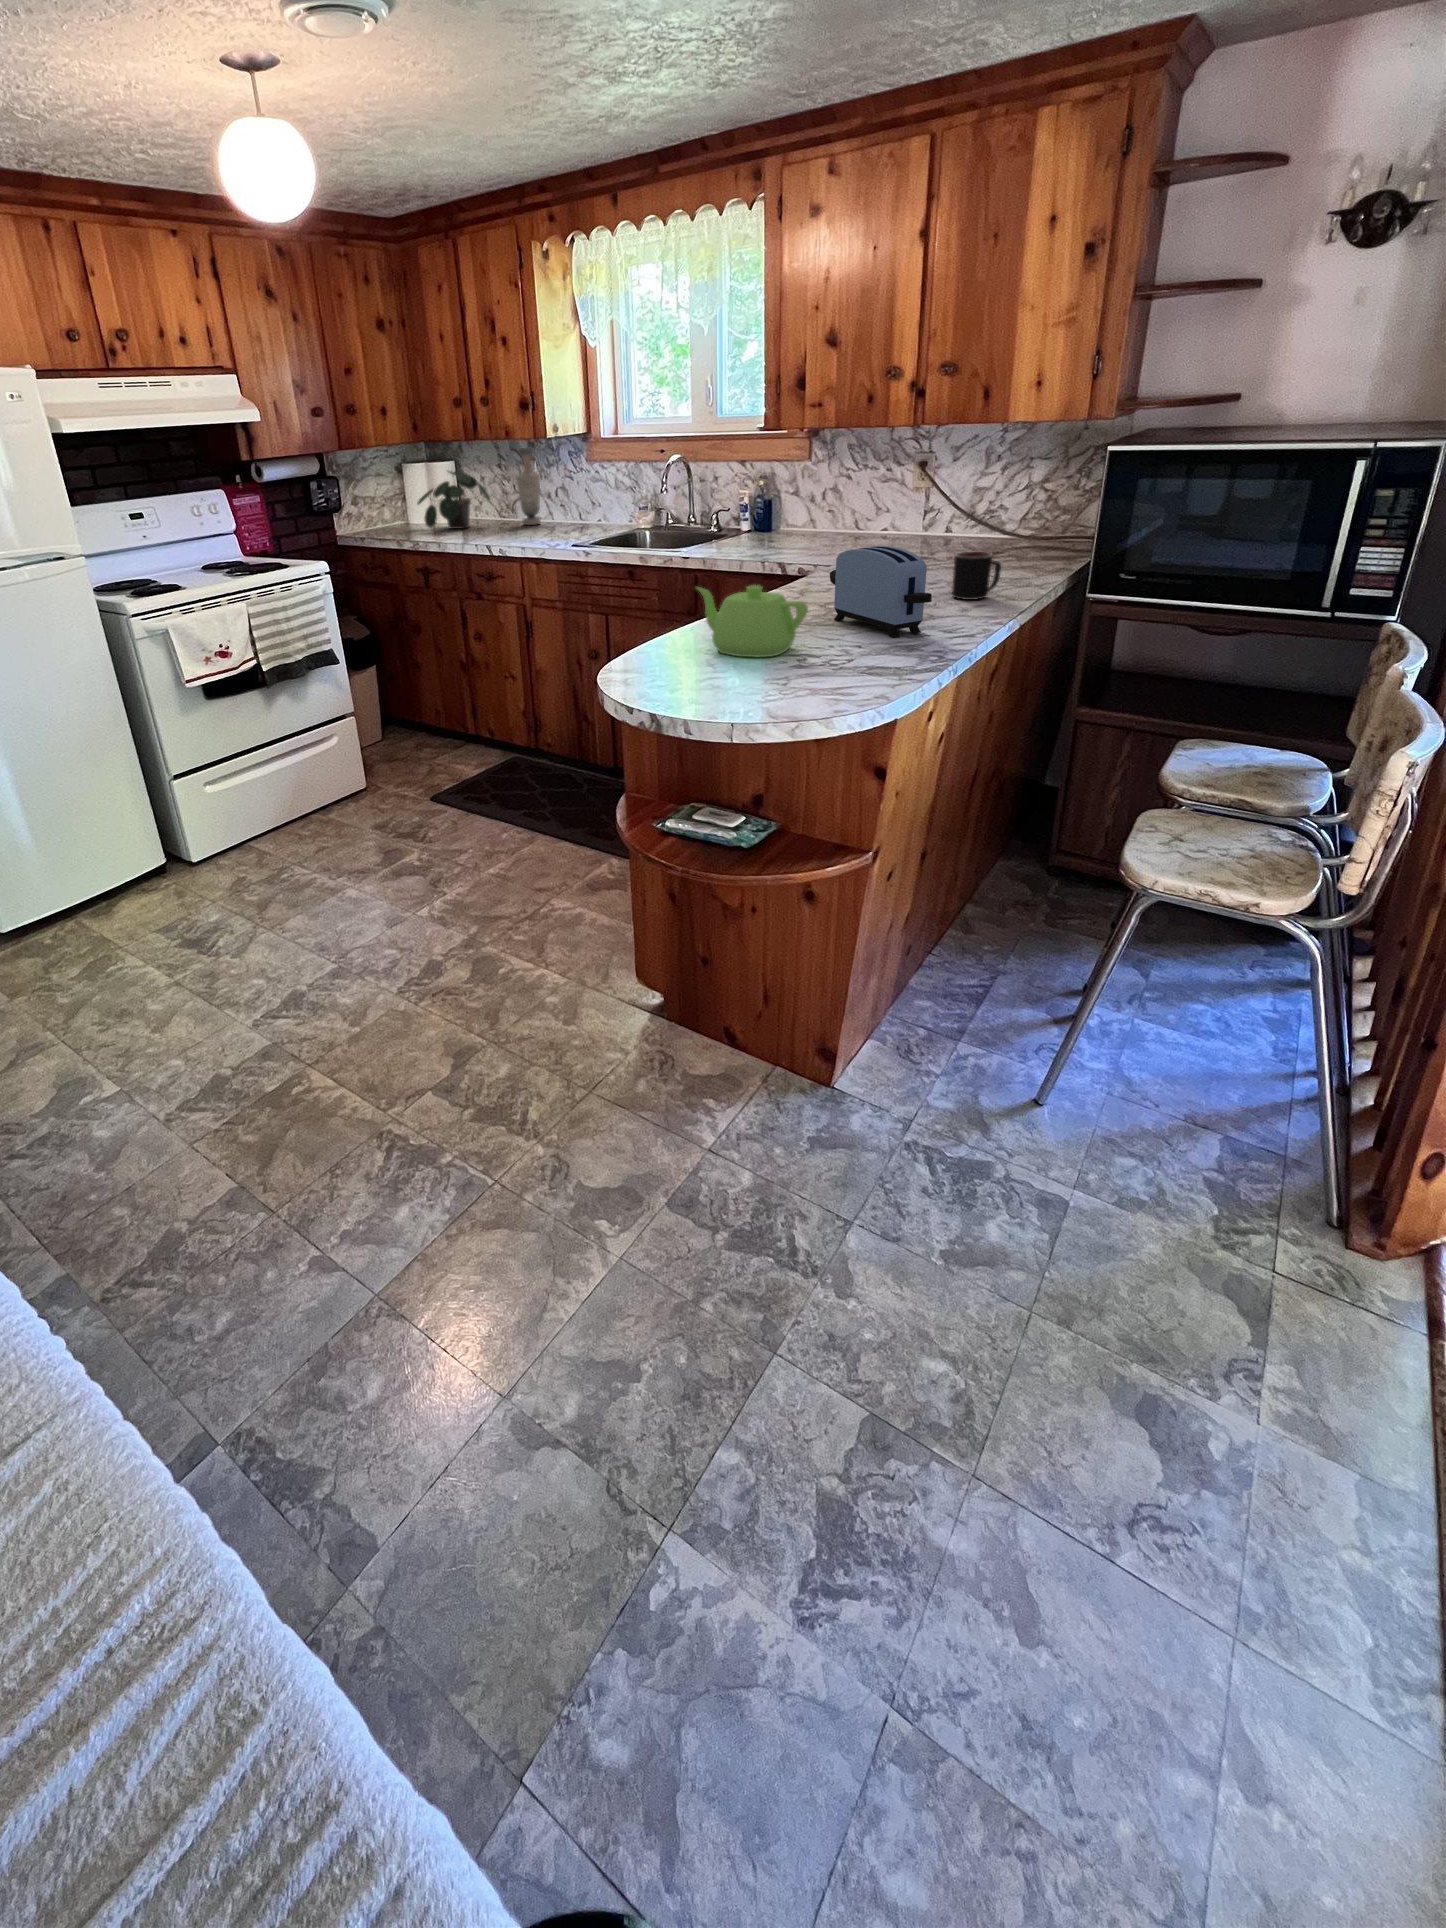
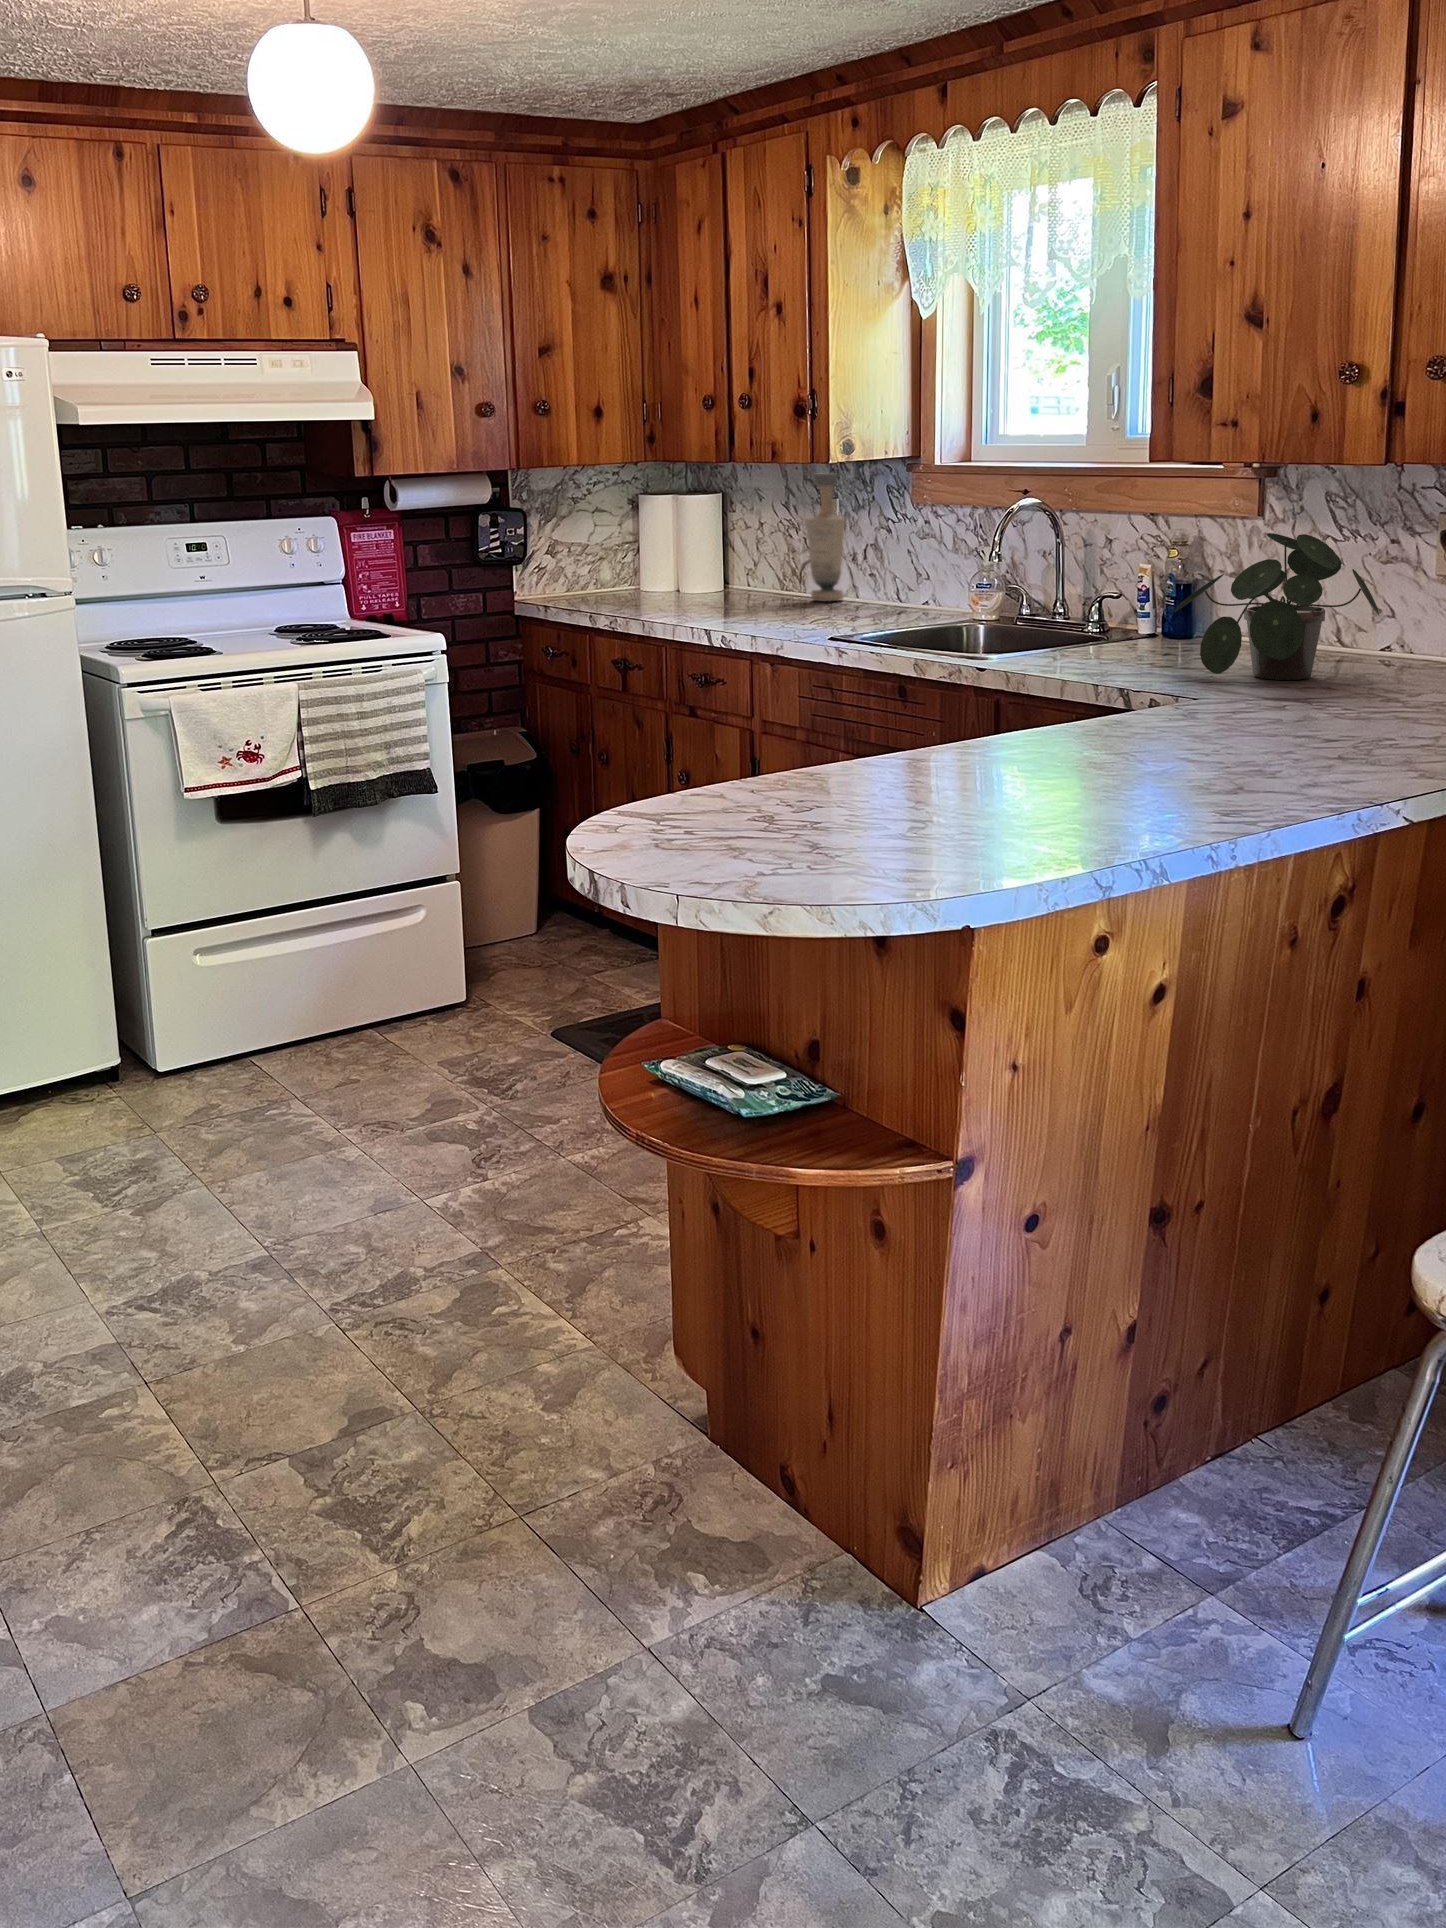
potted plant: present [418,470,490,529] -> present [1174,533,1379,680]
toaster: present [830,546,932,637] -> none [1053,658,1162,810]
mug: present [952,552,1001,600] -> none [1319,685,1391,770]
teapot: present [697,585,808,657] -> none [775,697,920,817]

